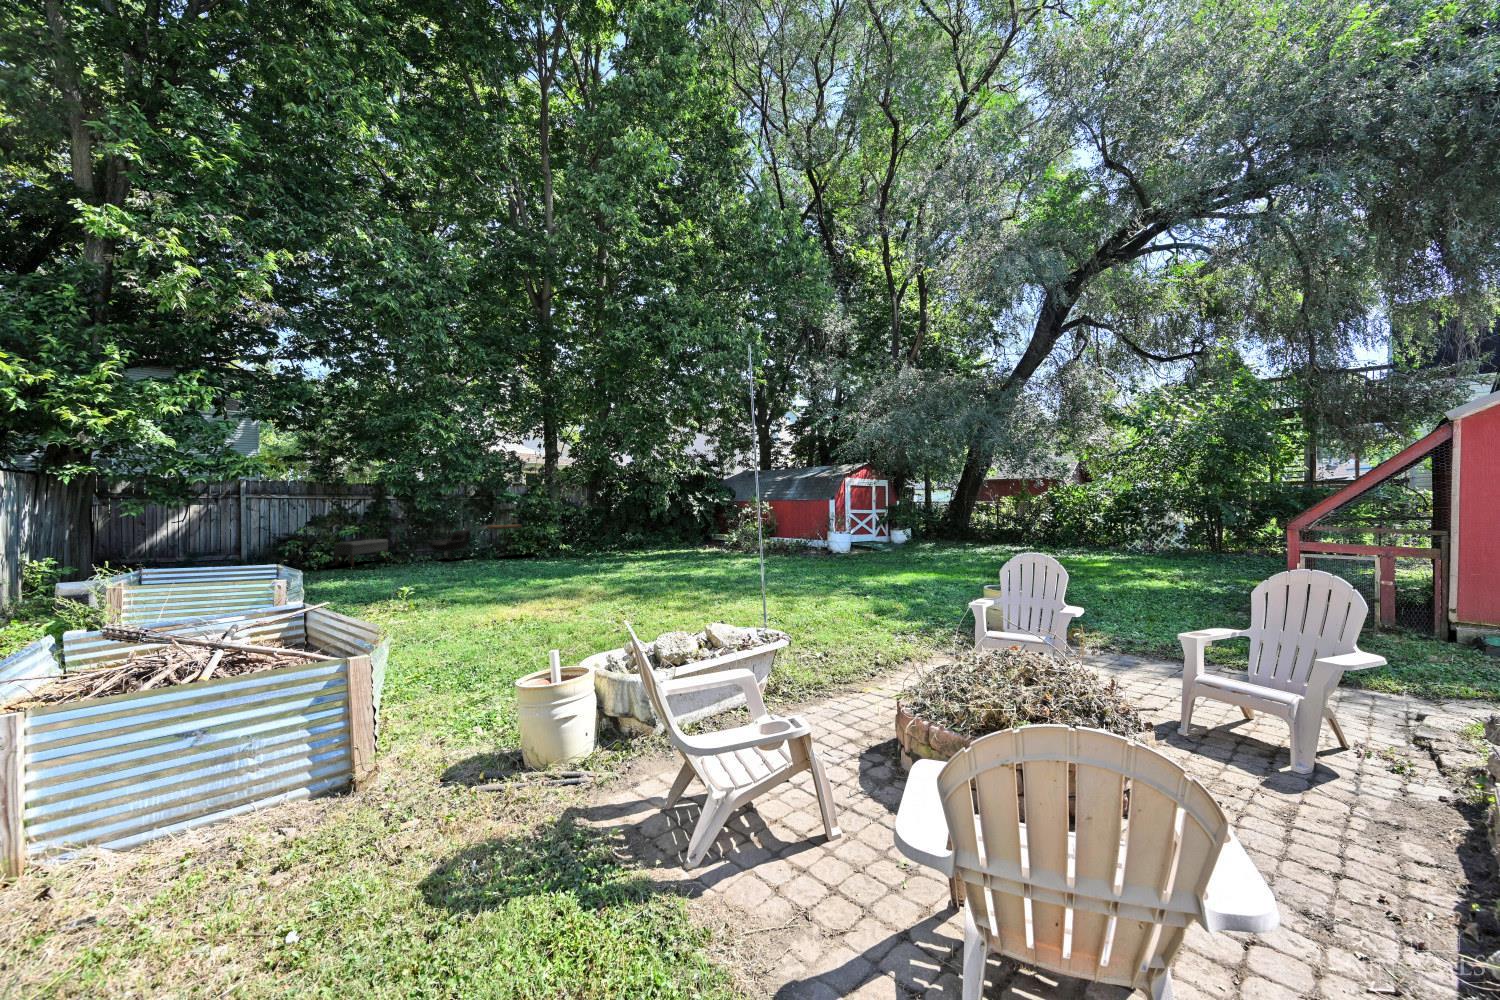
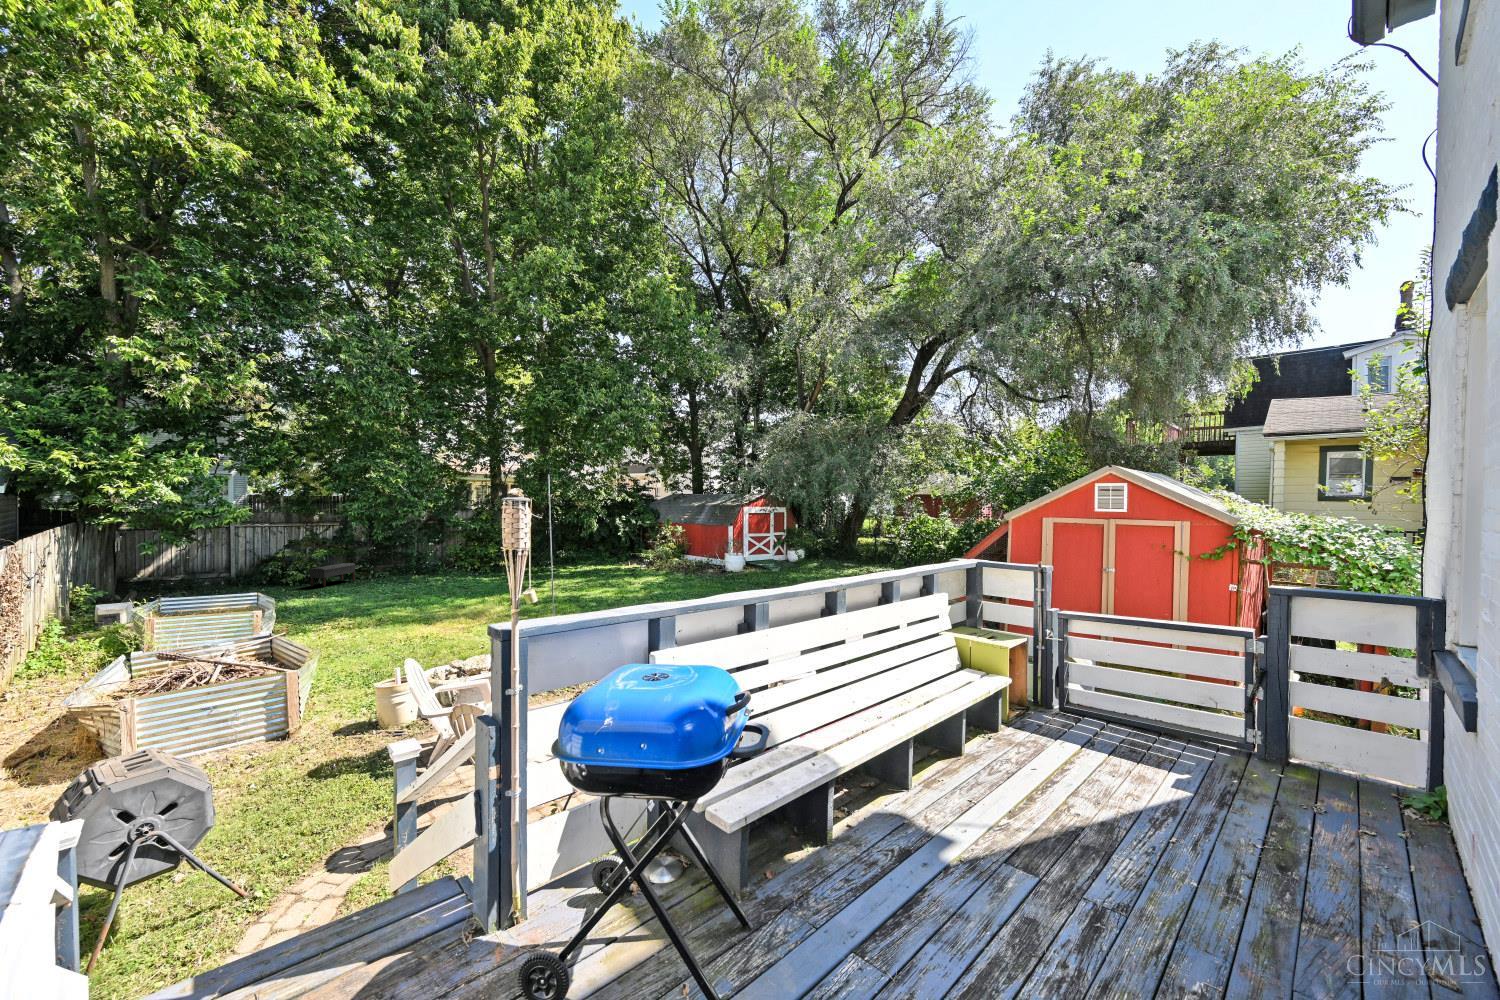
side table: present [487,525,522,556] -> none [437,549,467,576]
lounge chair: present [429,530,470,559] -> none [388,554,423,581]

